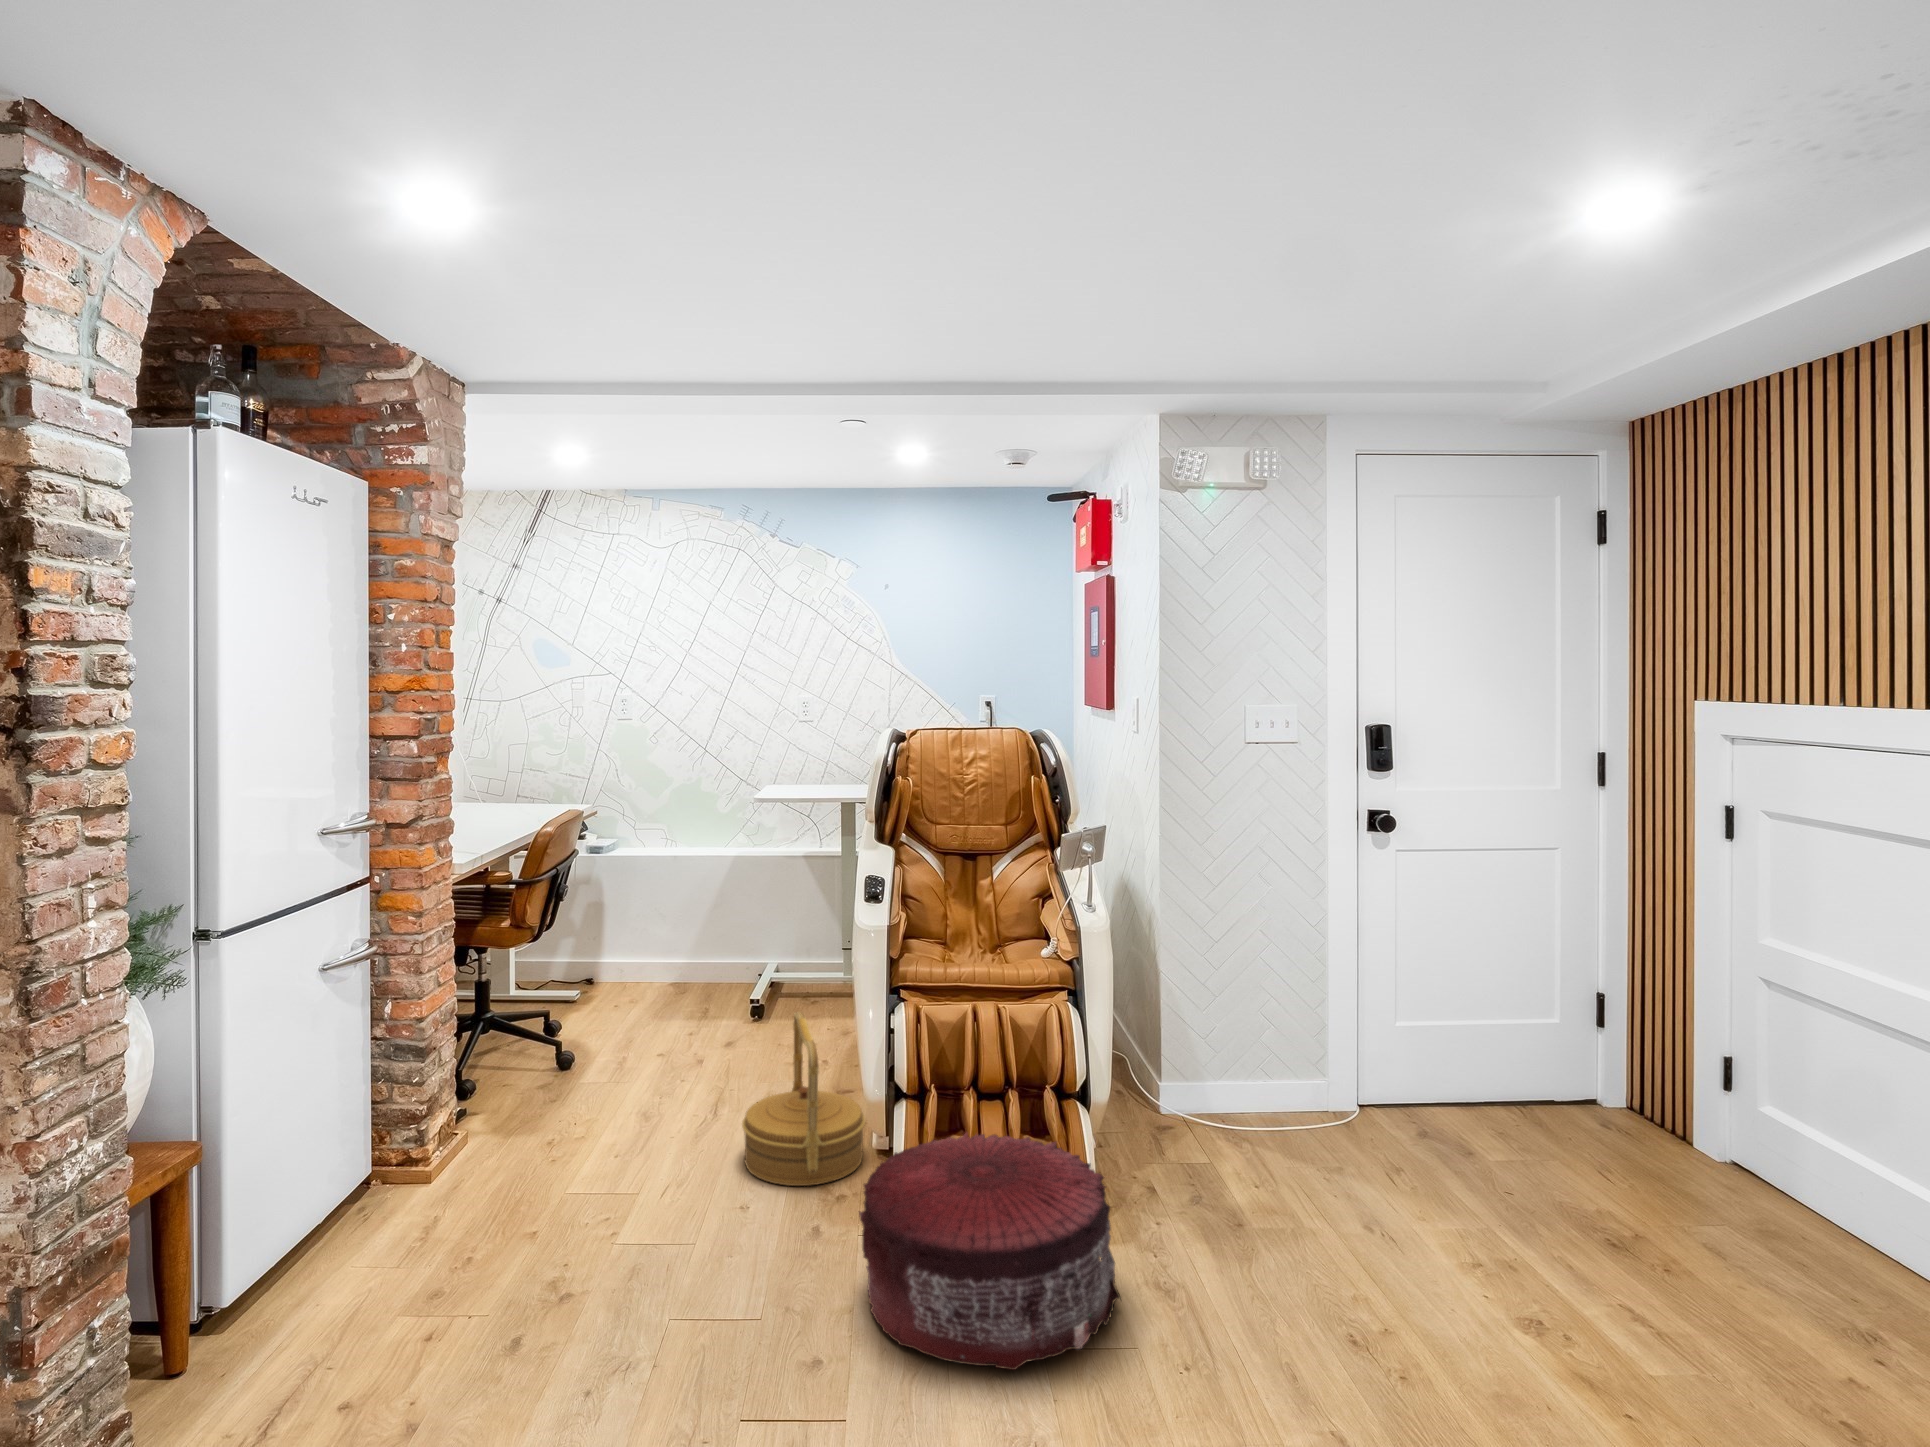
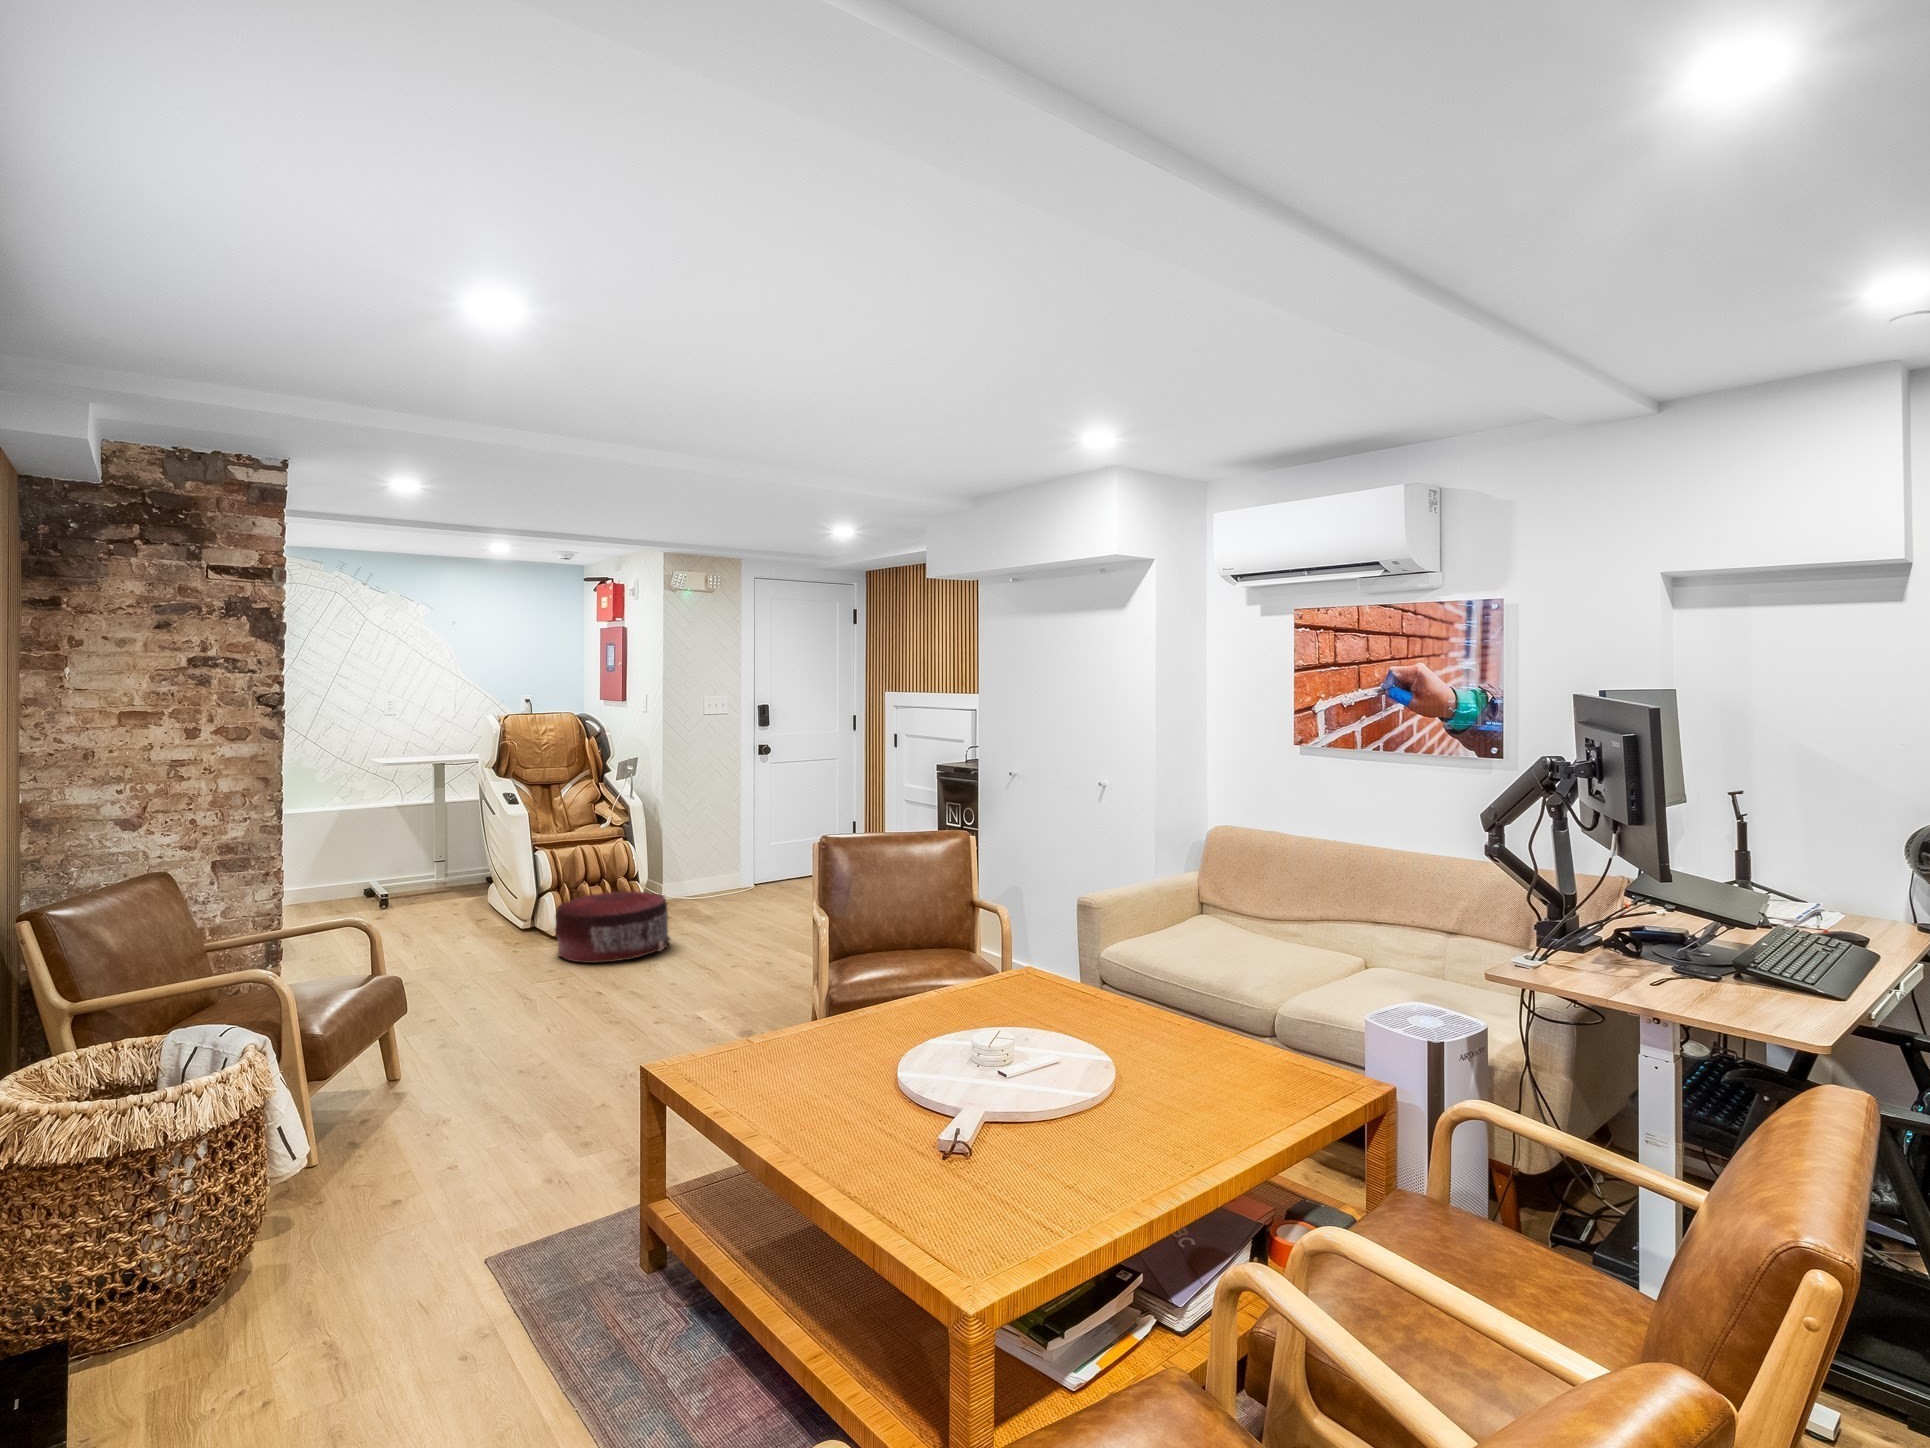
woven basket: present [742,1012,865,1186] -> none [447,867,519,946]

